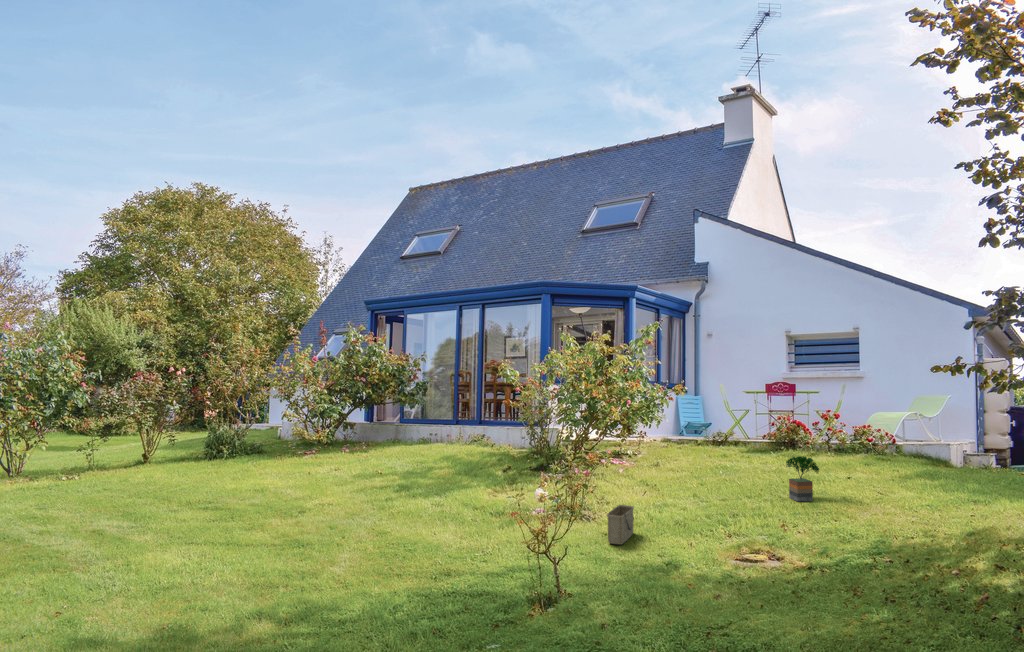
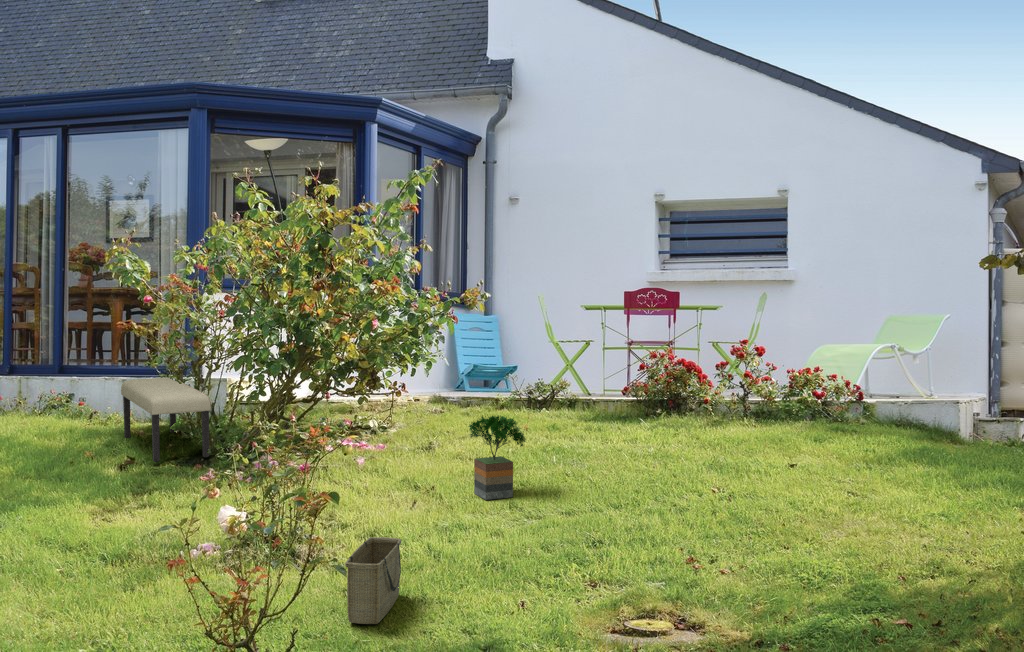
bench: none [508,427,549,467] -> present [121,378,211,462]
potted tree: present [786,456,819,502] -> present [469,416,526,500]

